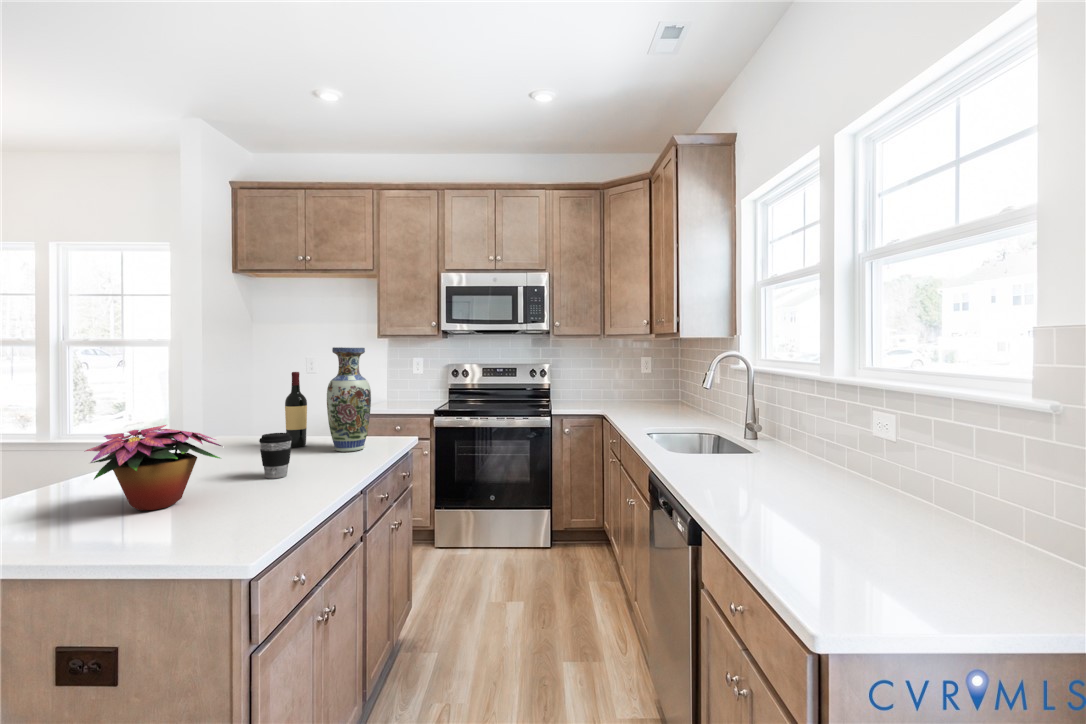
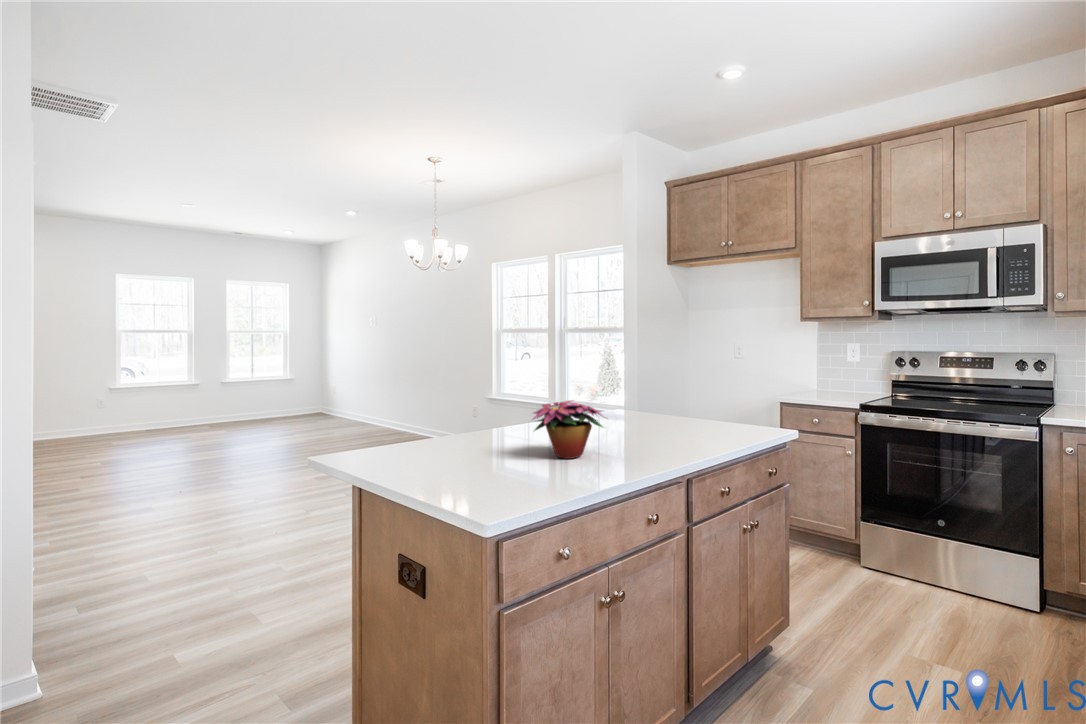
vase: present [327,347,371,452] -> none [707,339,748,437]
wine bottle: present [285,372,307,447] -> none [677,361,695,428]
coffee cup: present [259,433,292,478] -> none [640,413,665,450]

